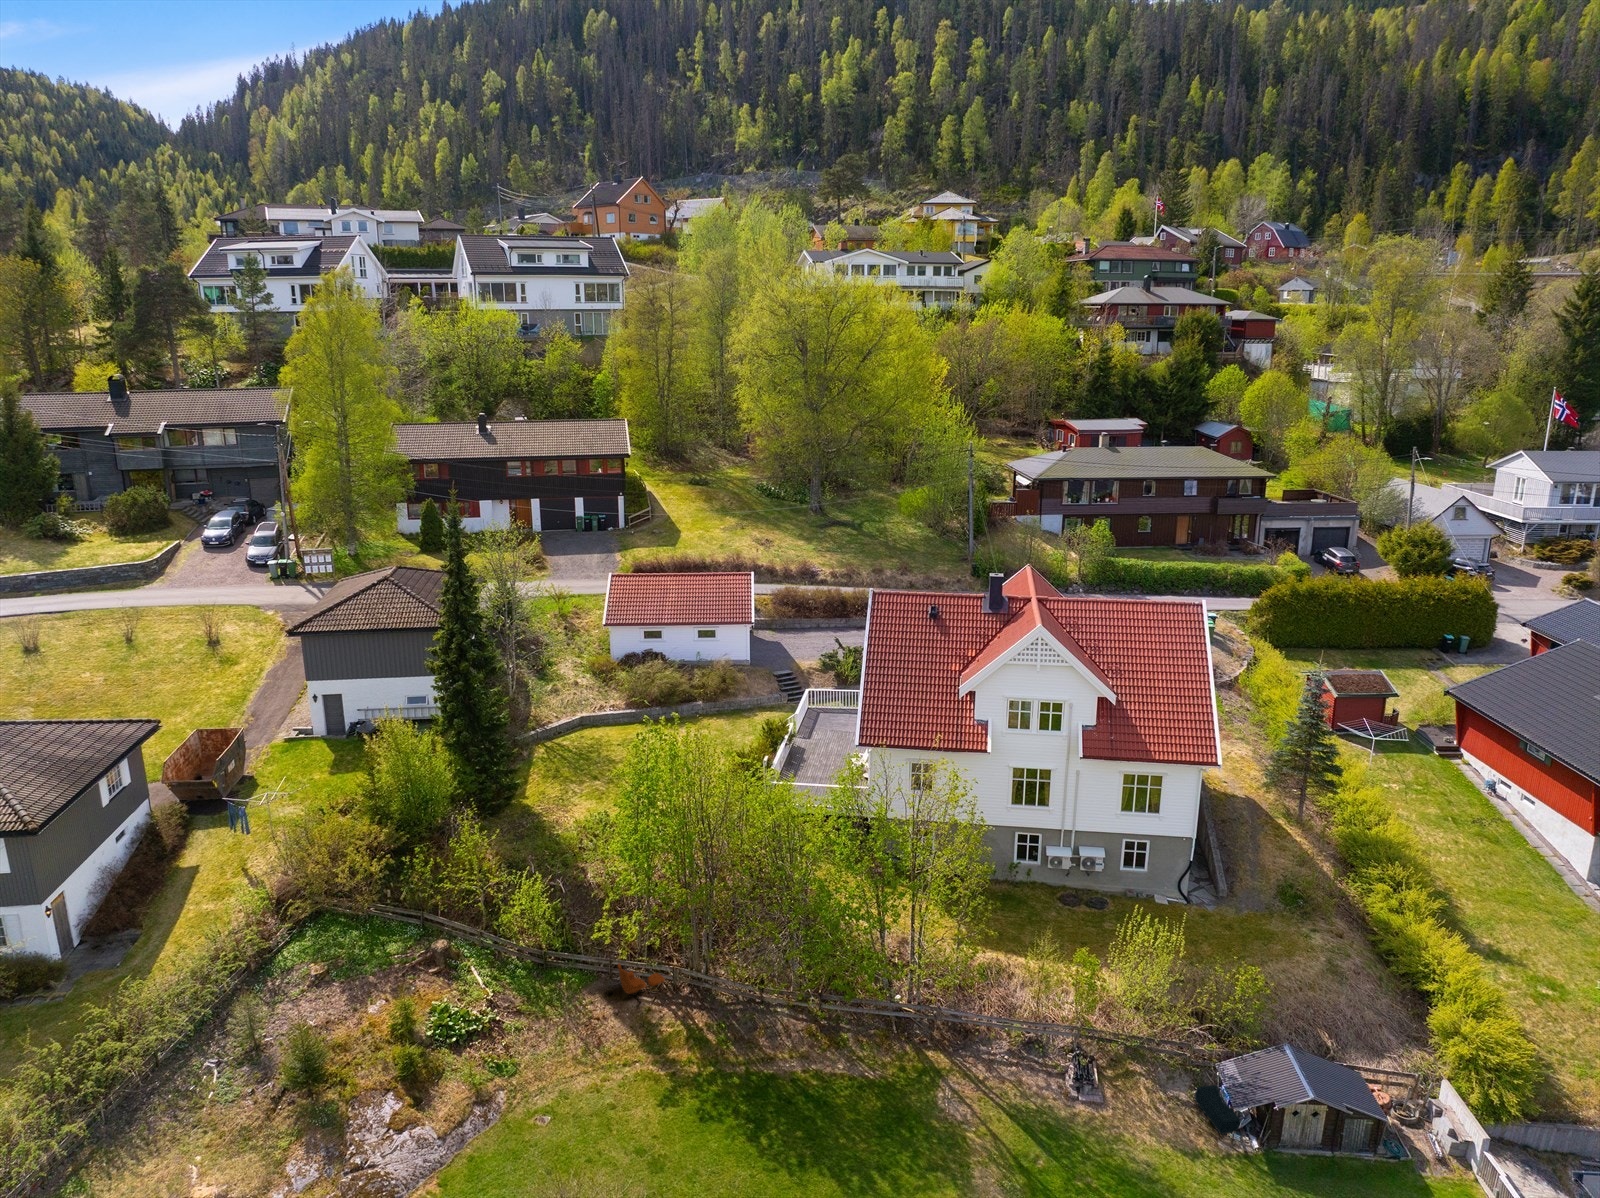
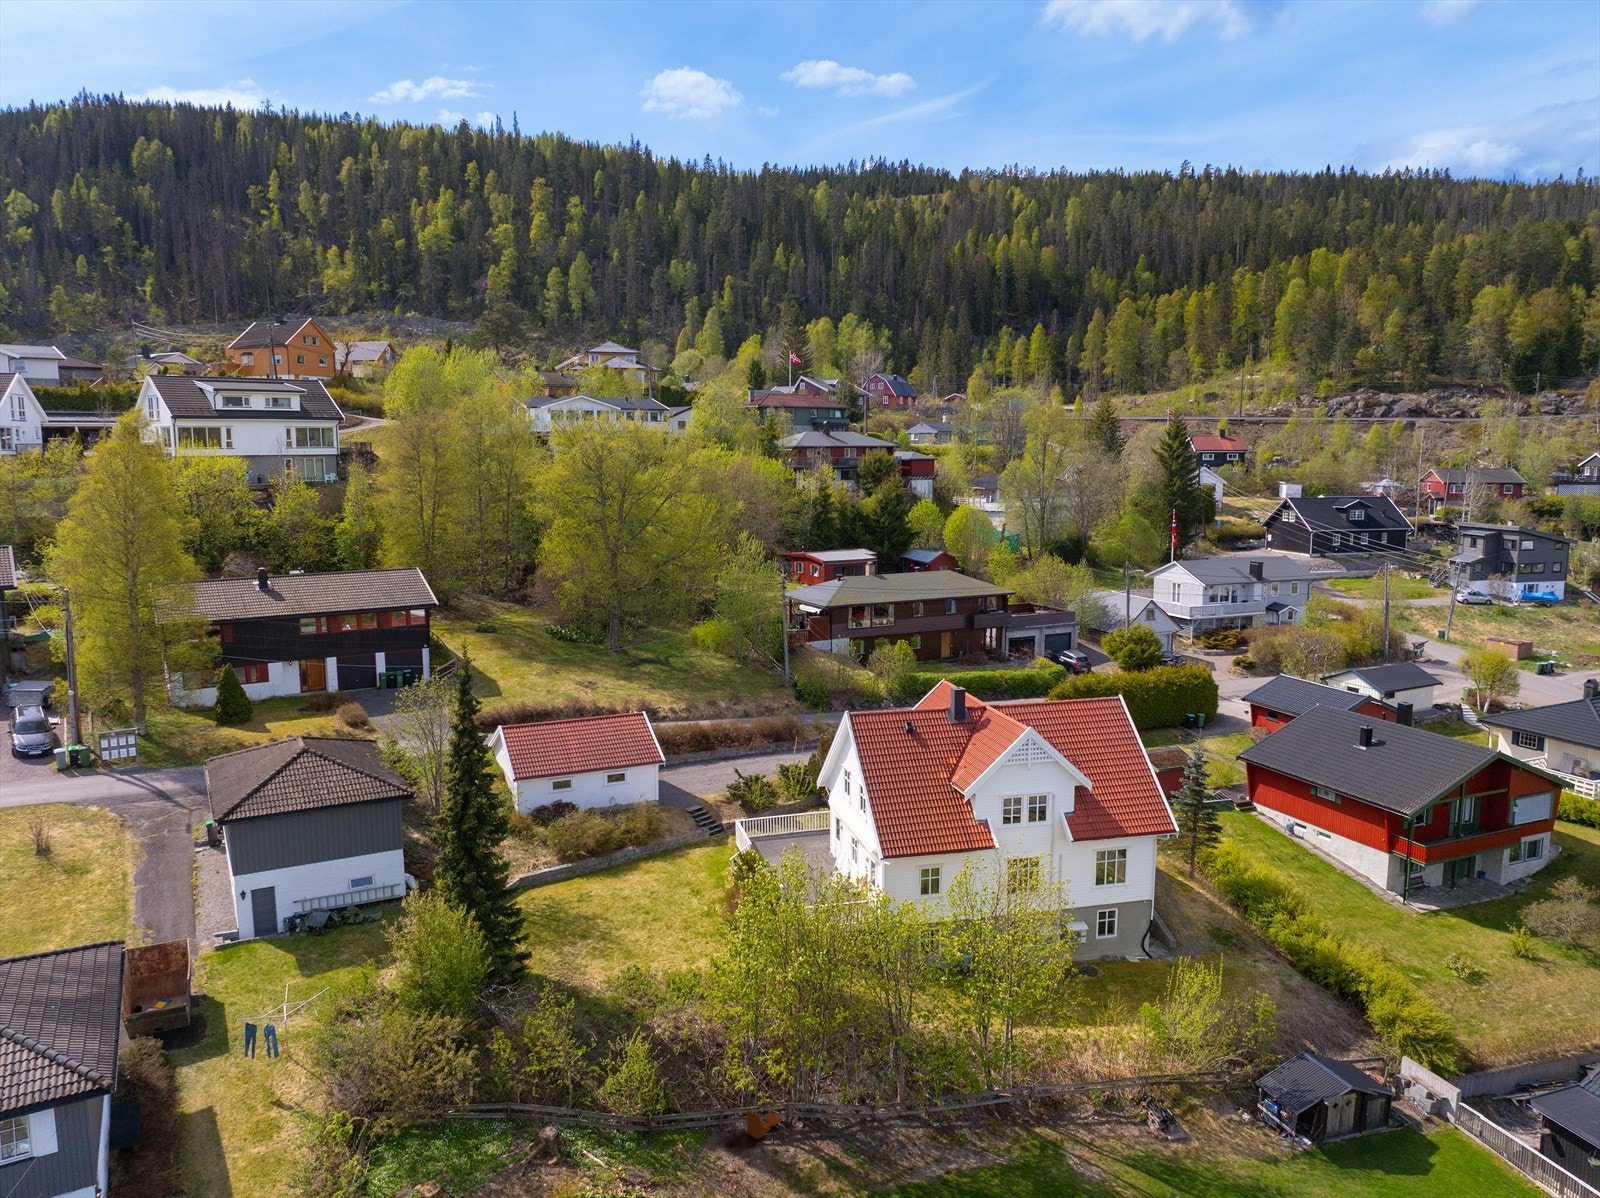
bench: present [1194,1085,1240,1139] -> present [108,1102,141,1157]

